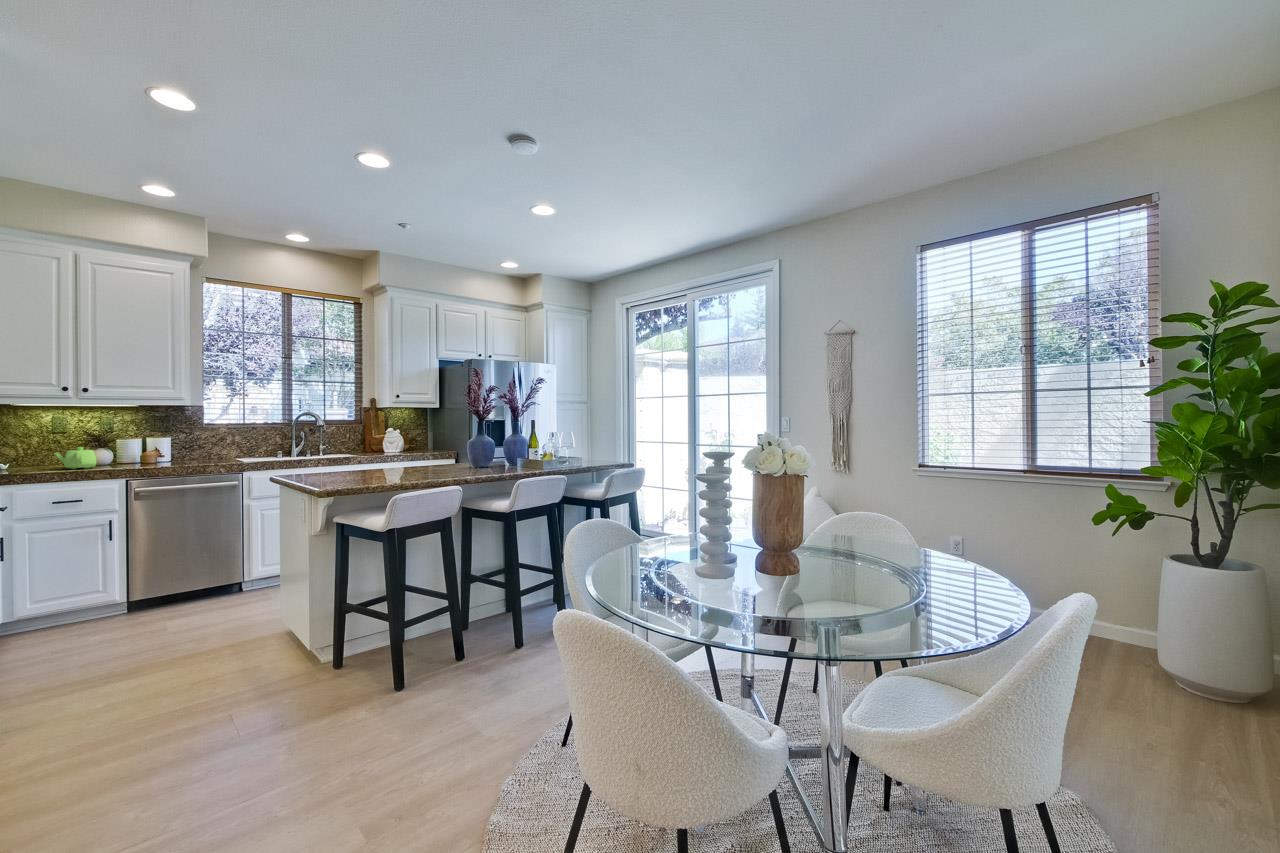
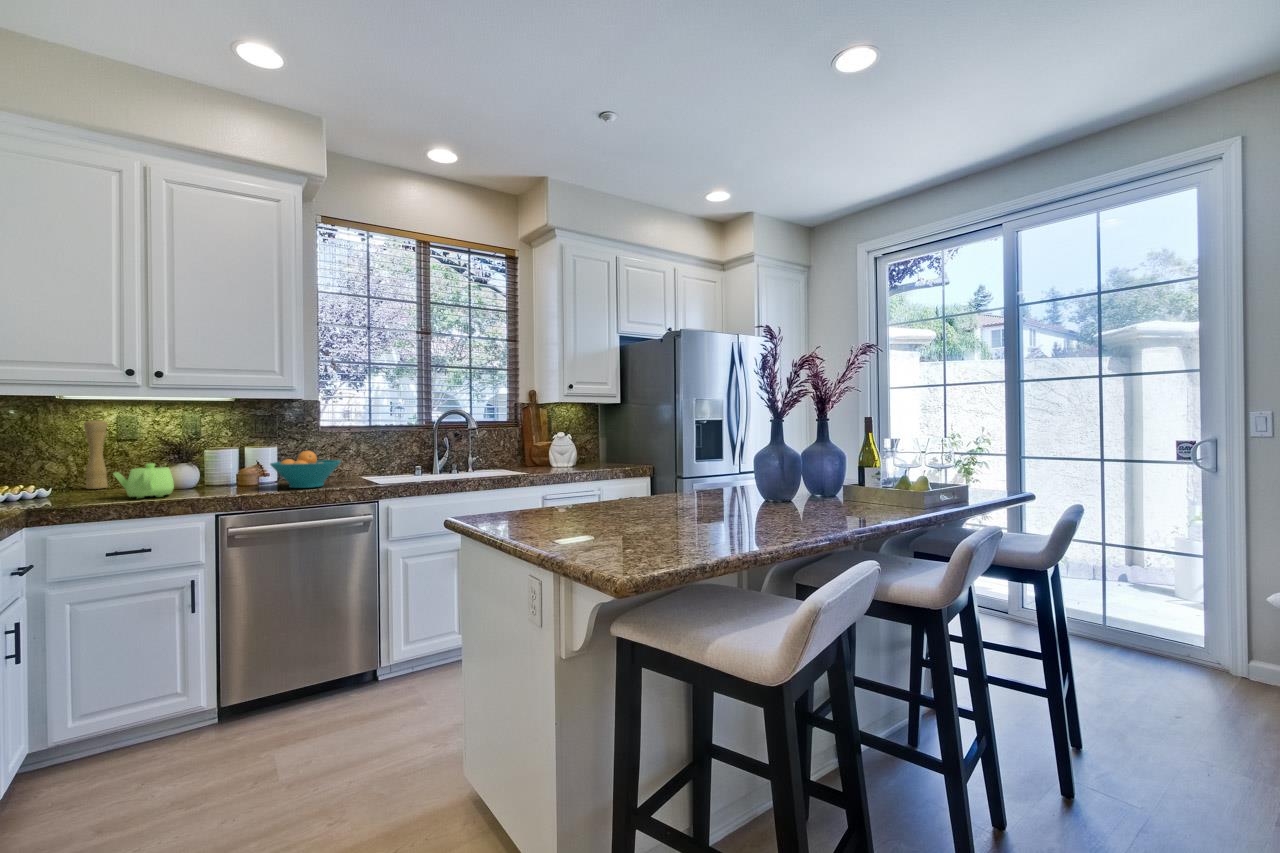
pepper mill: none [28,419,45,465] -> present [84,420,108,489]
fruit bowl: none [165,440,217,464] -> present [270,451,341,488]

